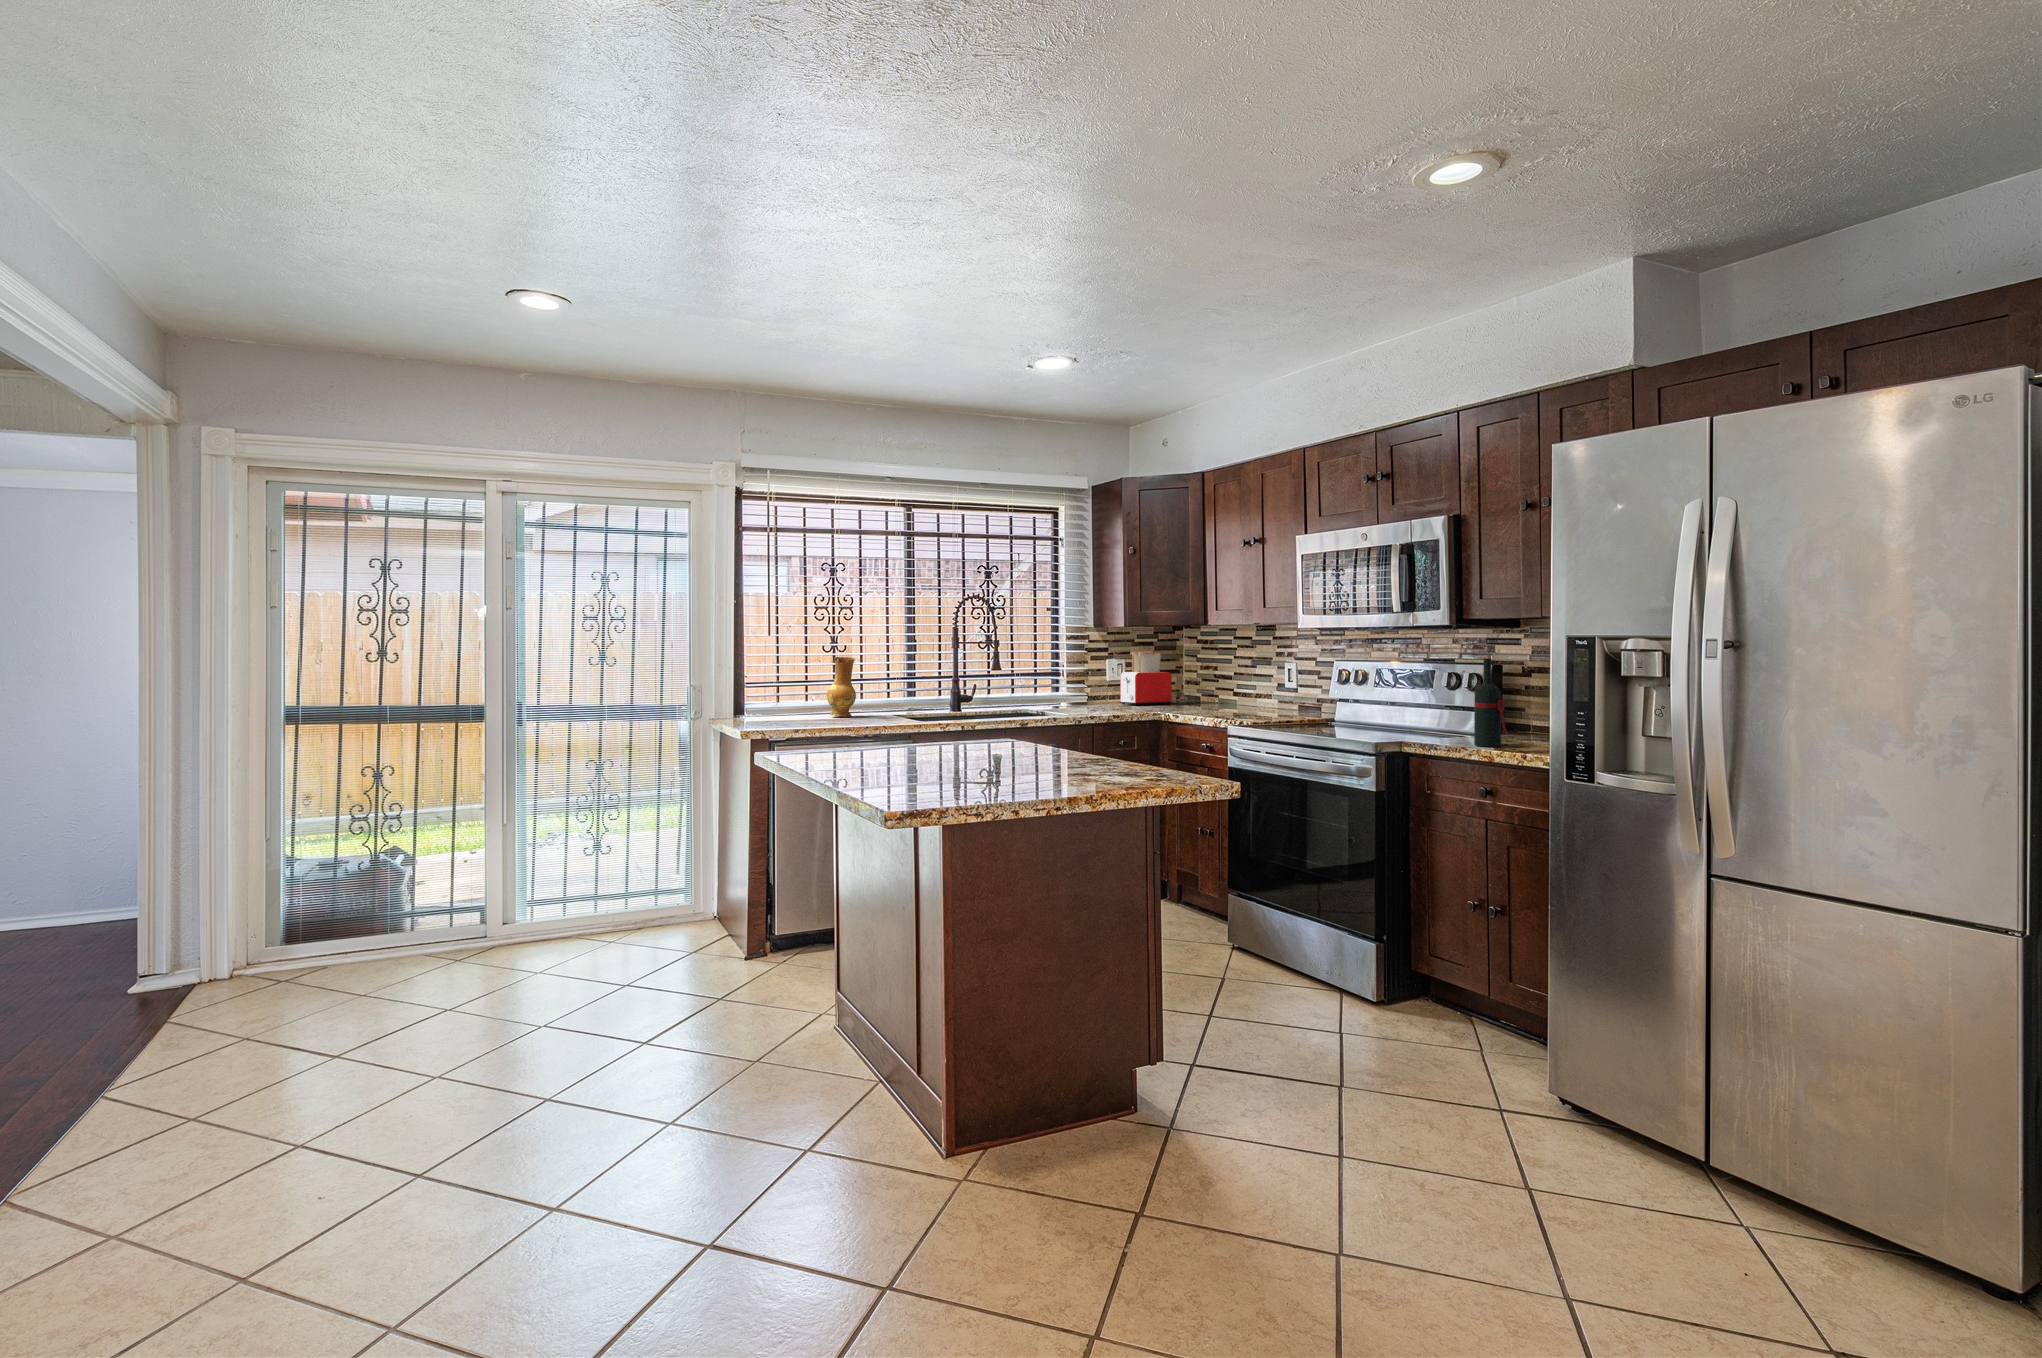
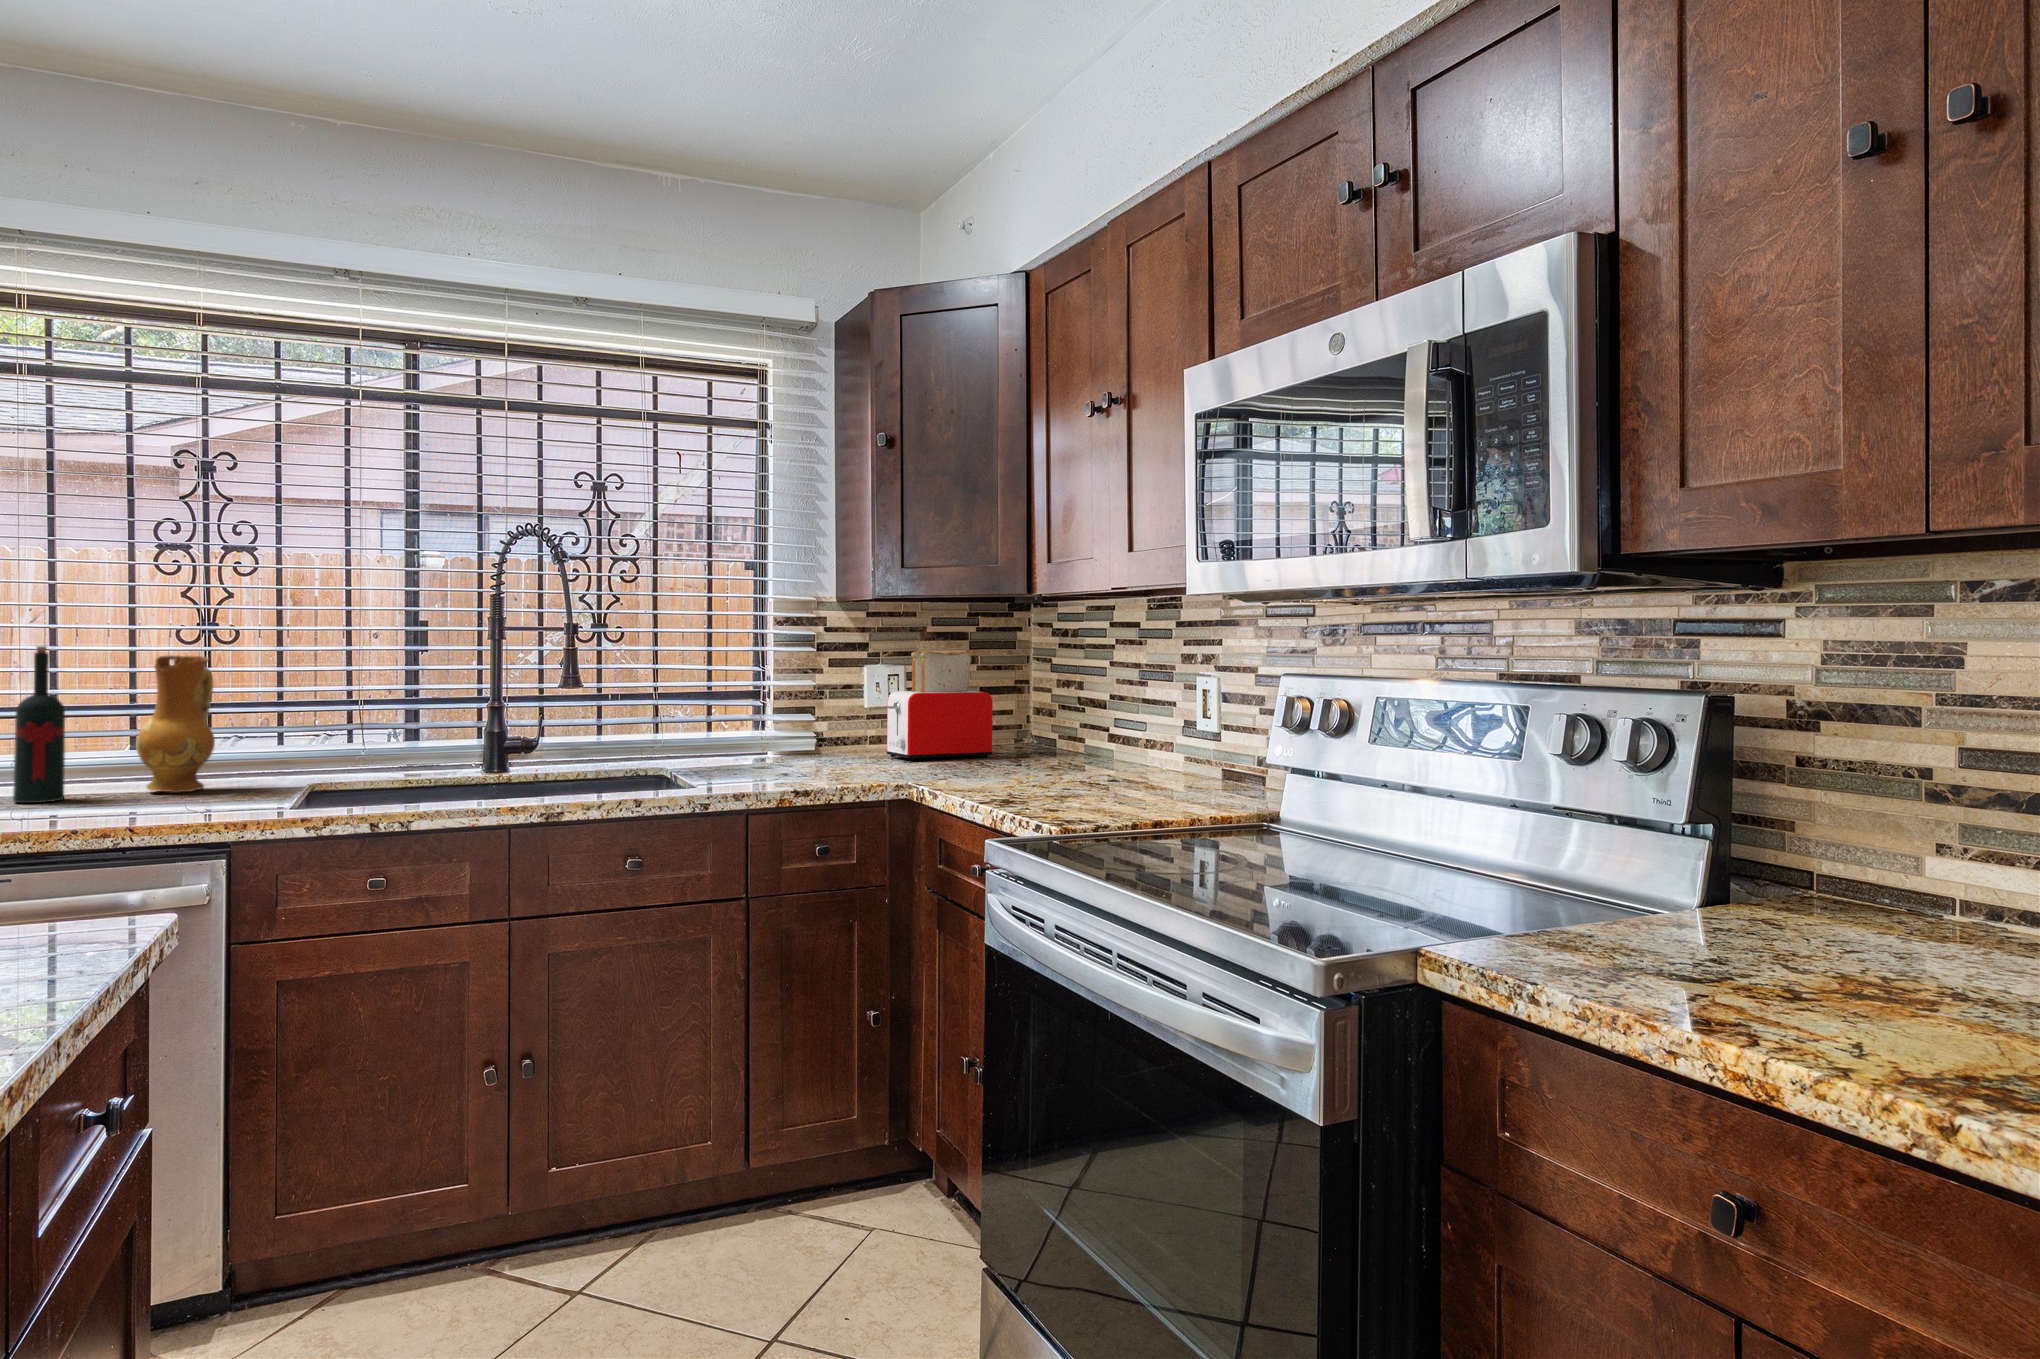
wine bottle: present [1474,655,1507,747] -> present [13,646,65,803]

